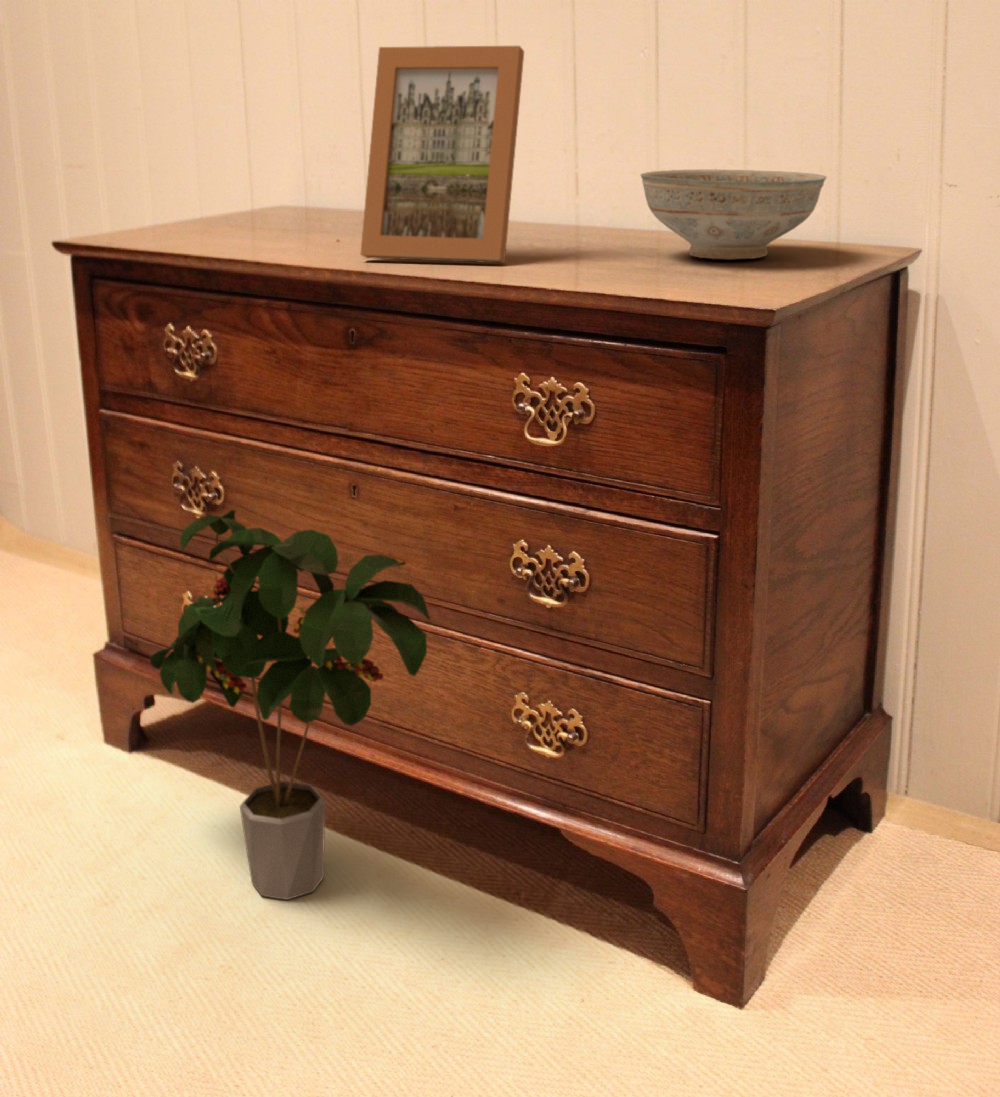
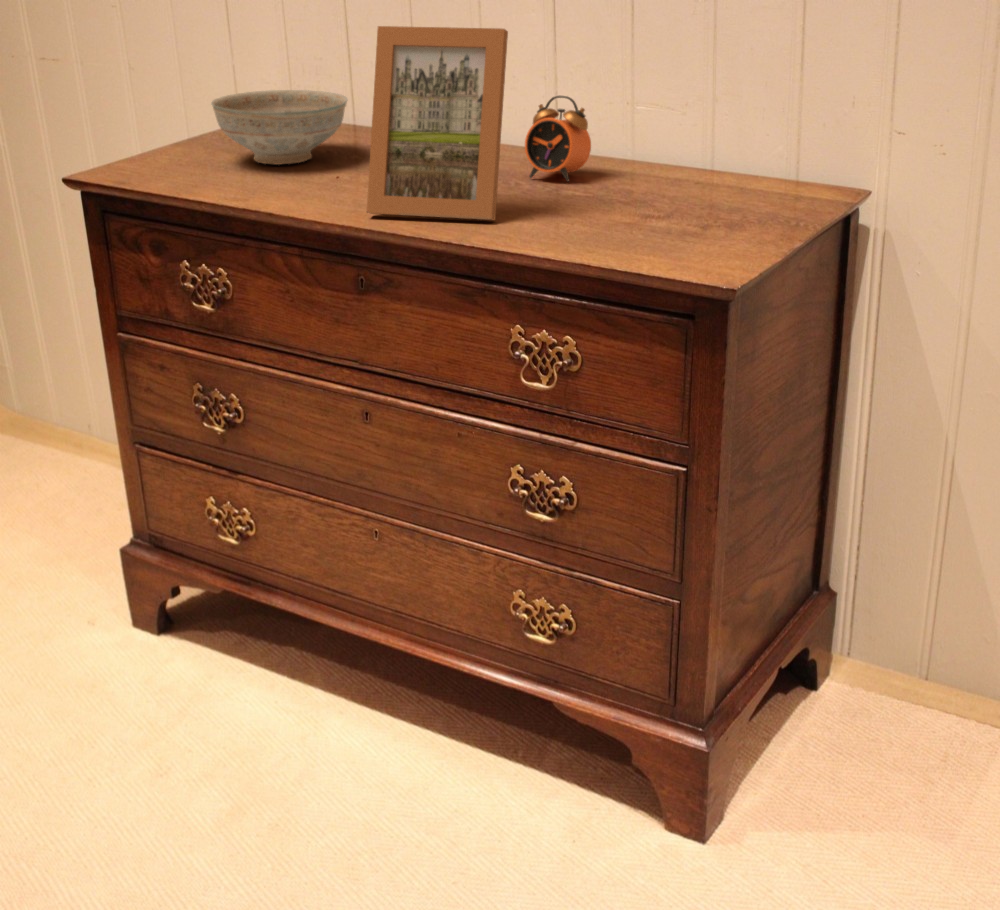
alarm clock: none [546,145,621,239] -> present [525,95,591,182]
decorative bowl: present [641,170,826,260] -> present [211,90,347,165]
potted plant: present [150,510,430,900] -> none [185,436,440,769]

